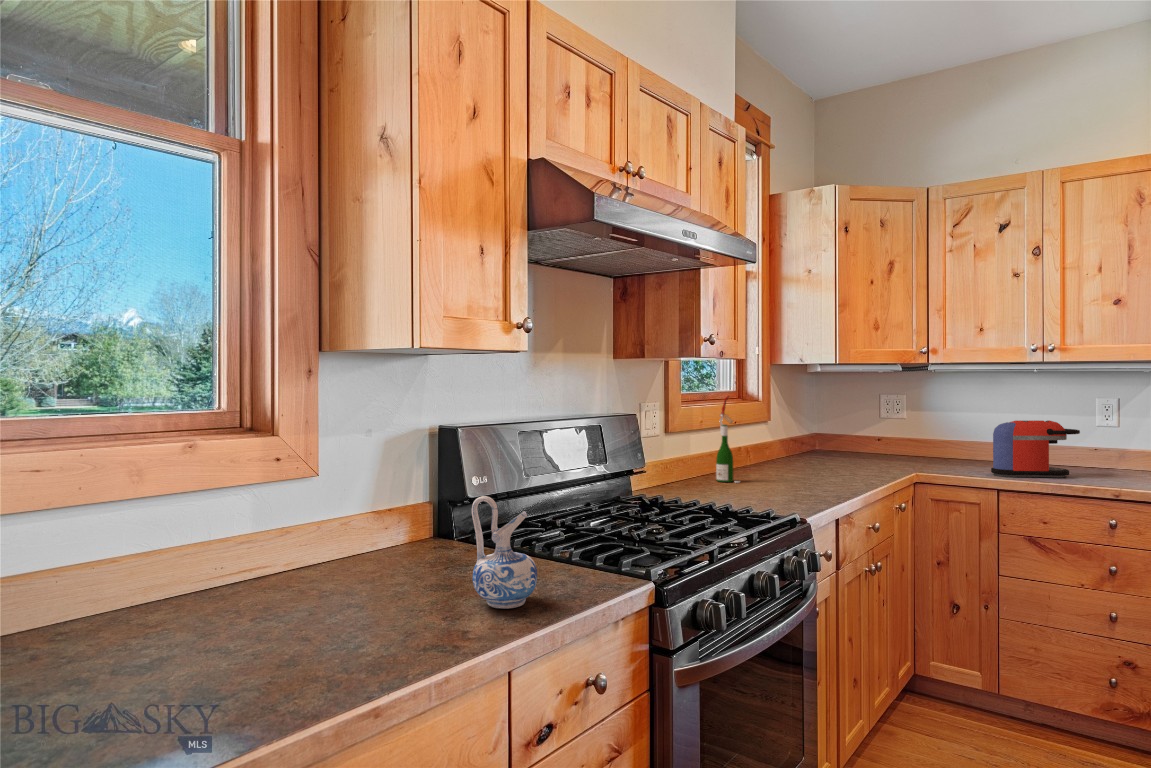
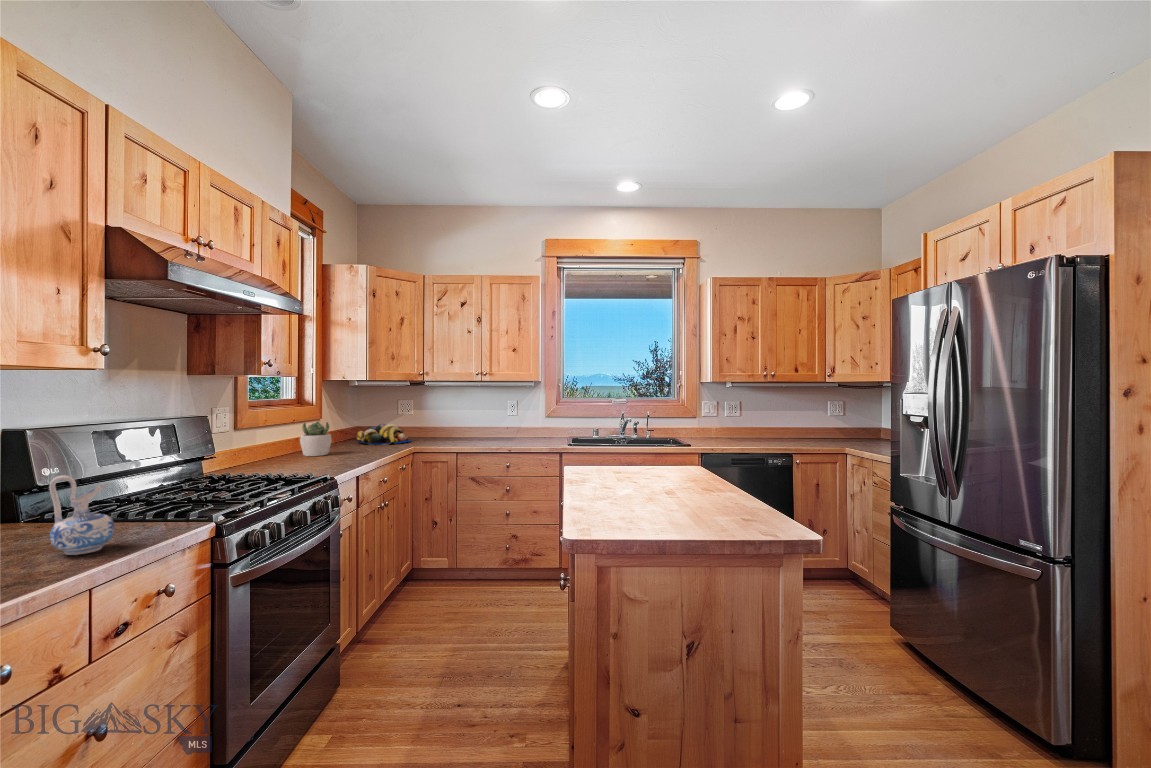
wine bottle: present [716,396,740,483] -> none [276,402,295,461]
coffee maker: present [991,420,1080,478] -> none [454,413,497,445]
succulent plant: none [745,426,789,478] -> present [300,422,332,456]
fruit bowl: none [820,432,907,467] -> present [357,424,411,445]

